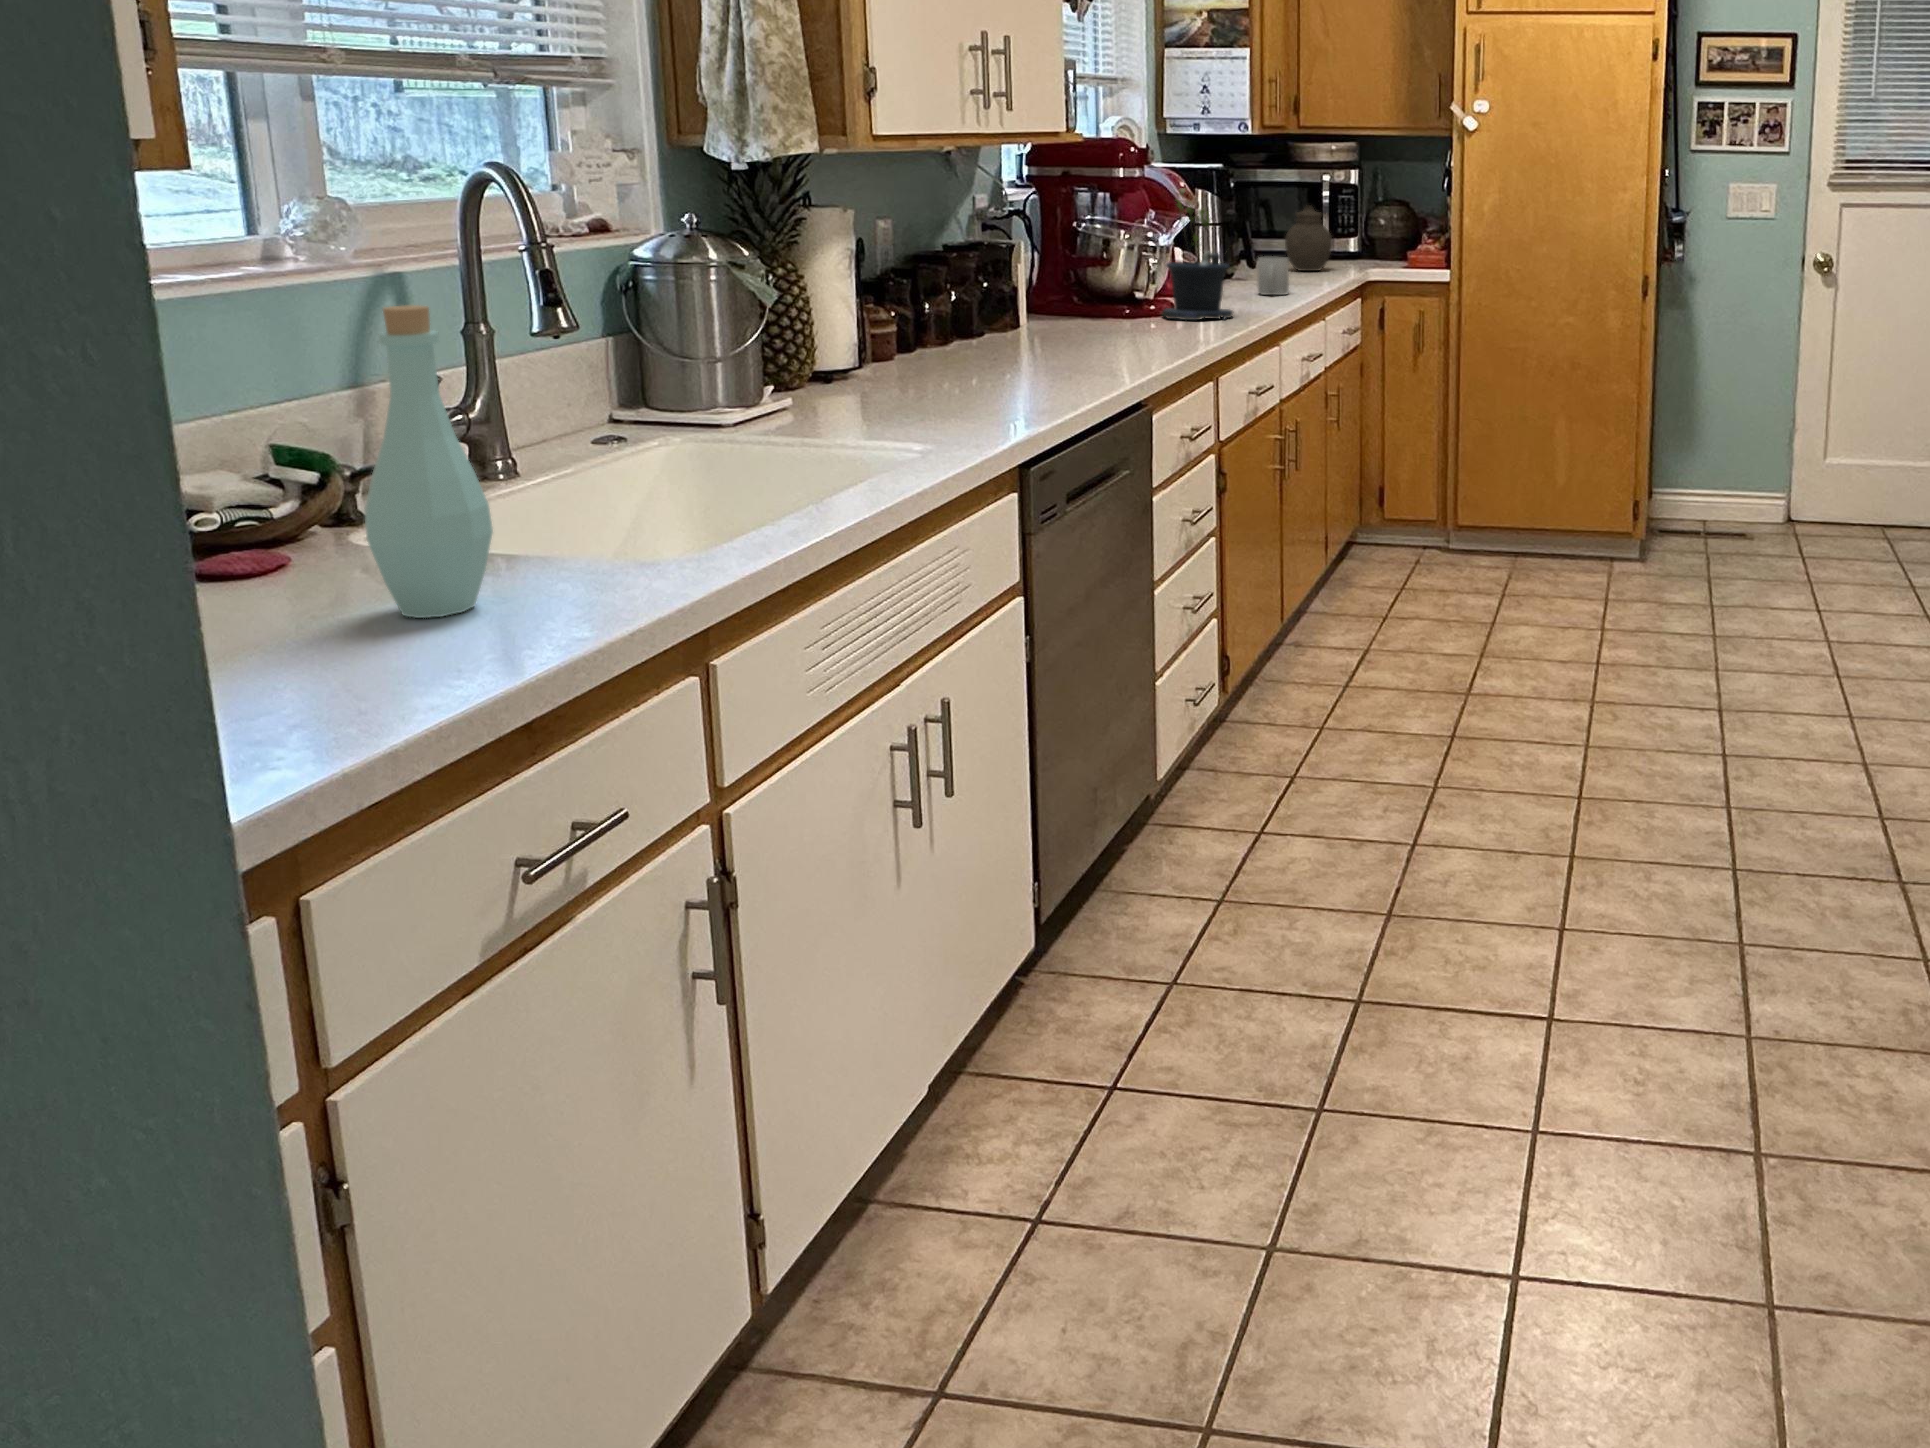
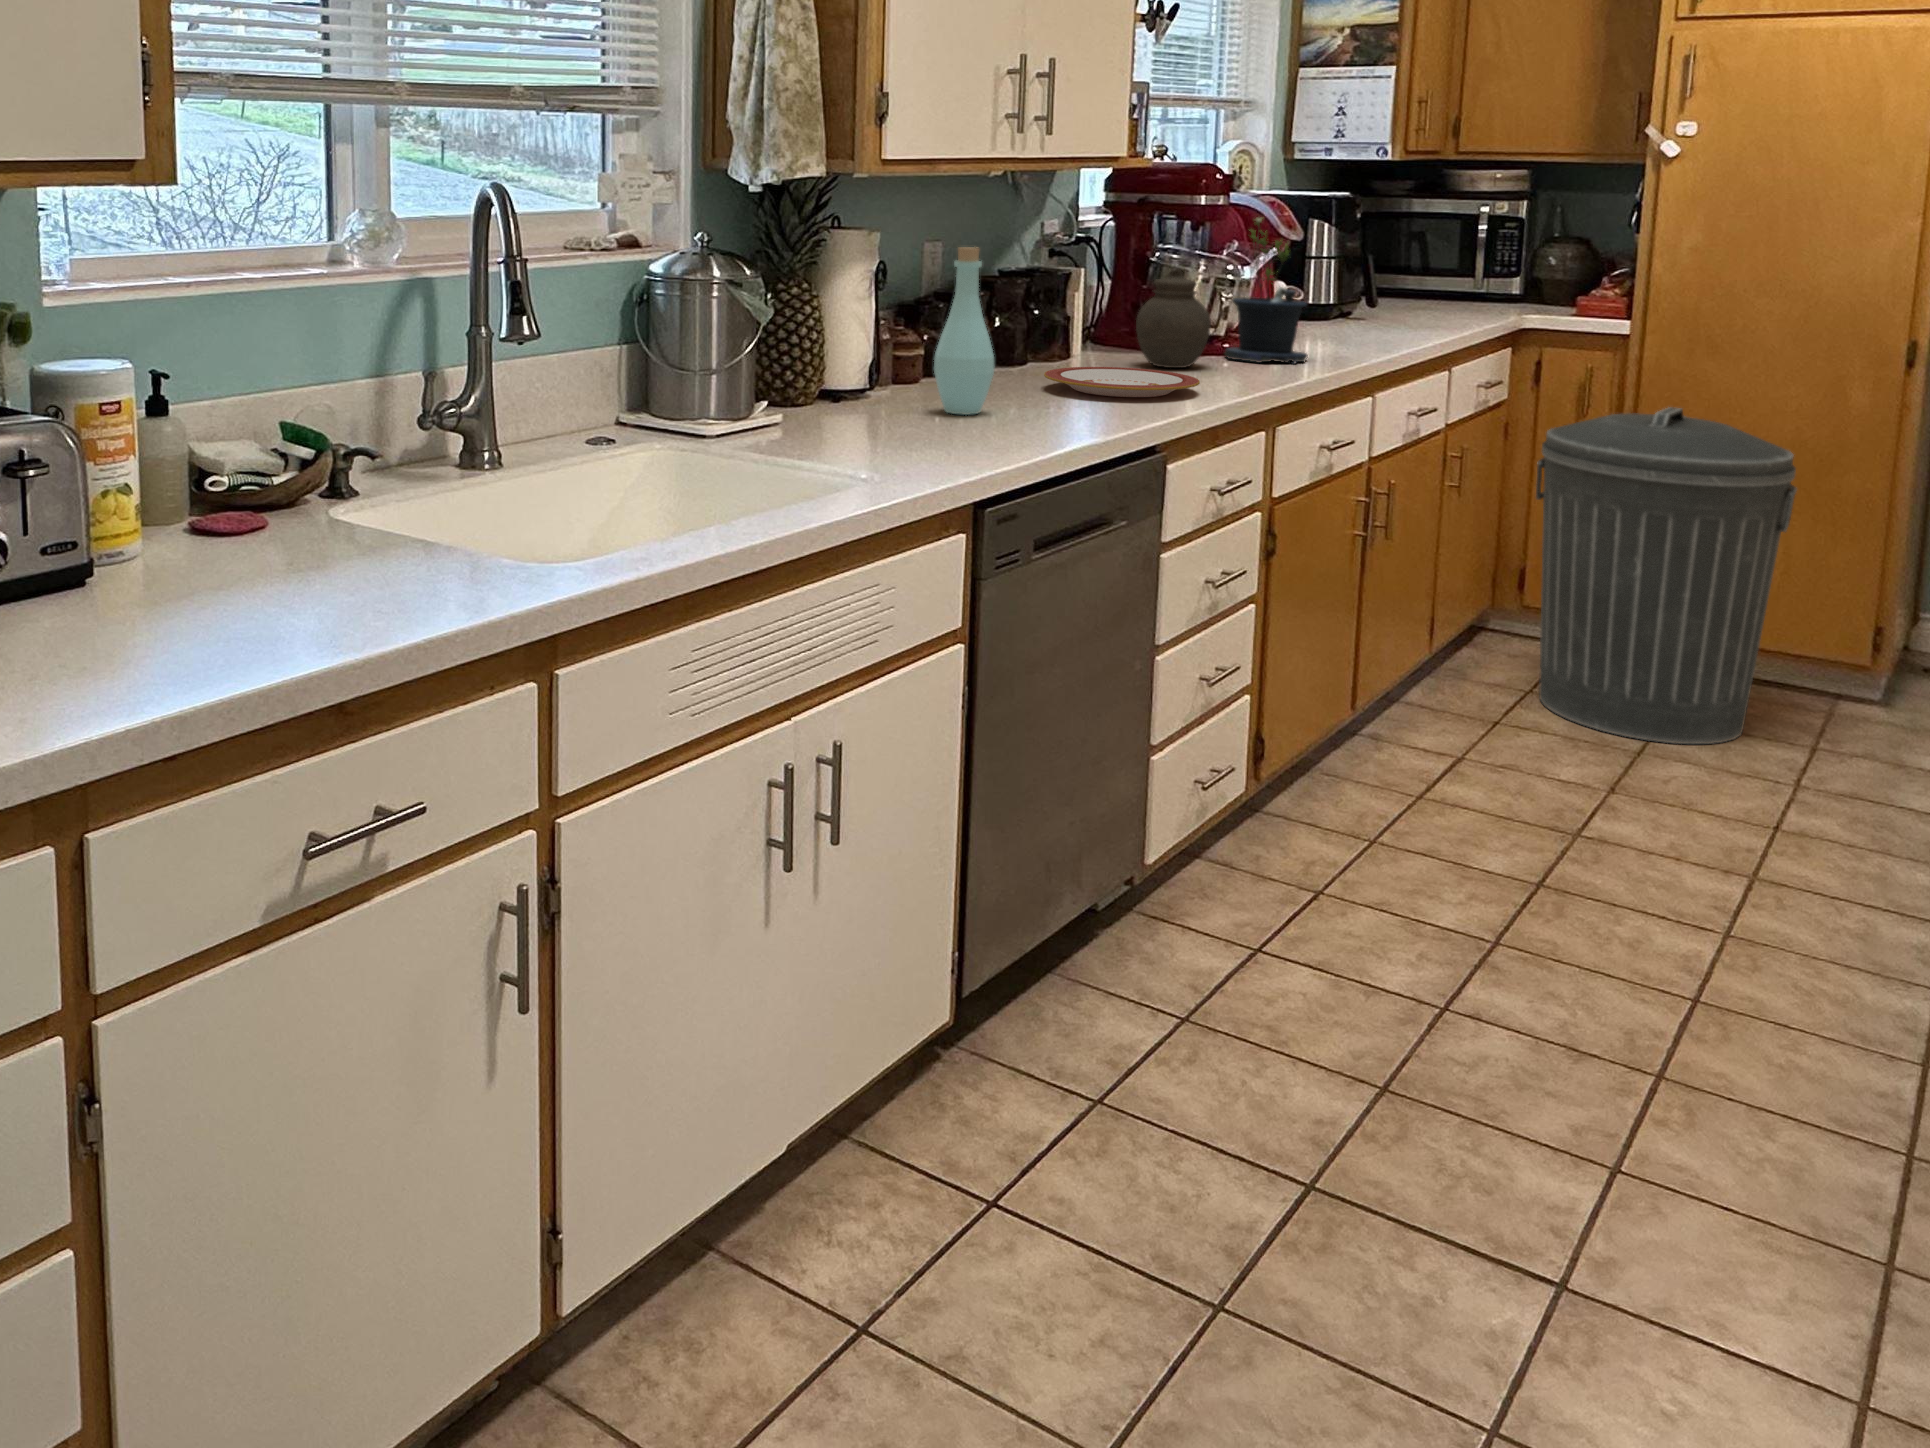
jar: present [1285,205,1332,271] -> present [1136,269,1211,368]
mug: present [1258,257,1289,295] -> none [1356,296,1397,340]
bottle: present [364,305,493,618] -> present [934,247,994,415]
plate: none [1023,332,1166,358] -> present [1044,367,1200,397]
trash can: none [1398,338,1578,606] -> present [1536,407,1797,744]

